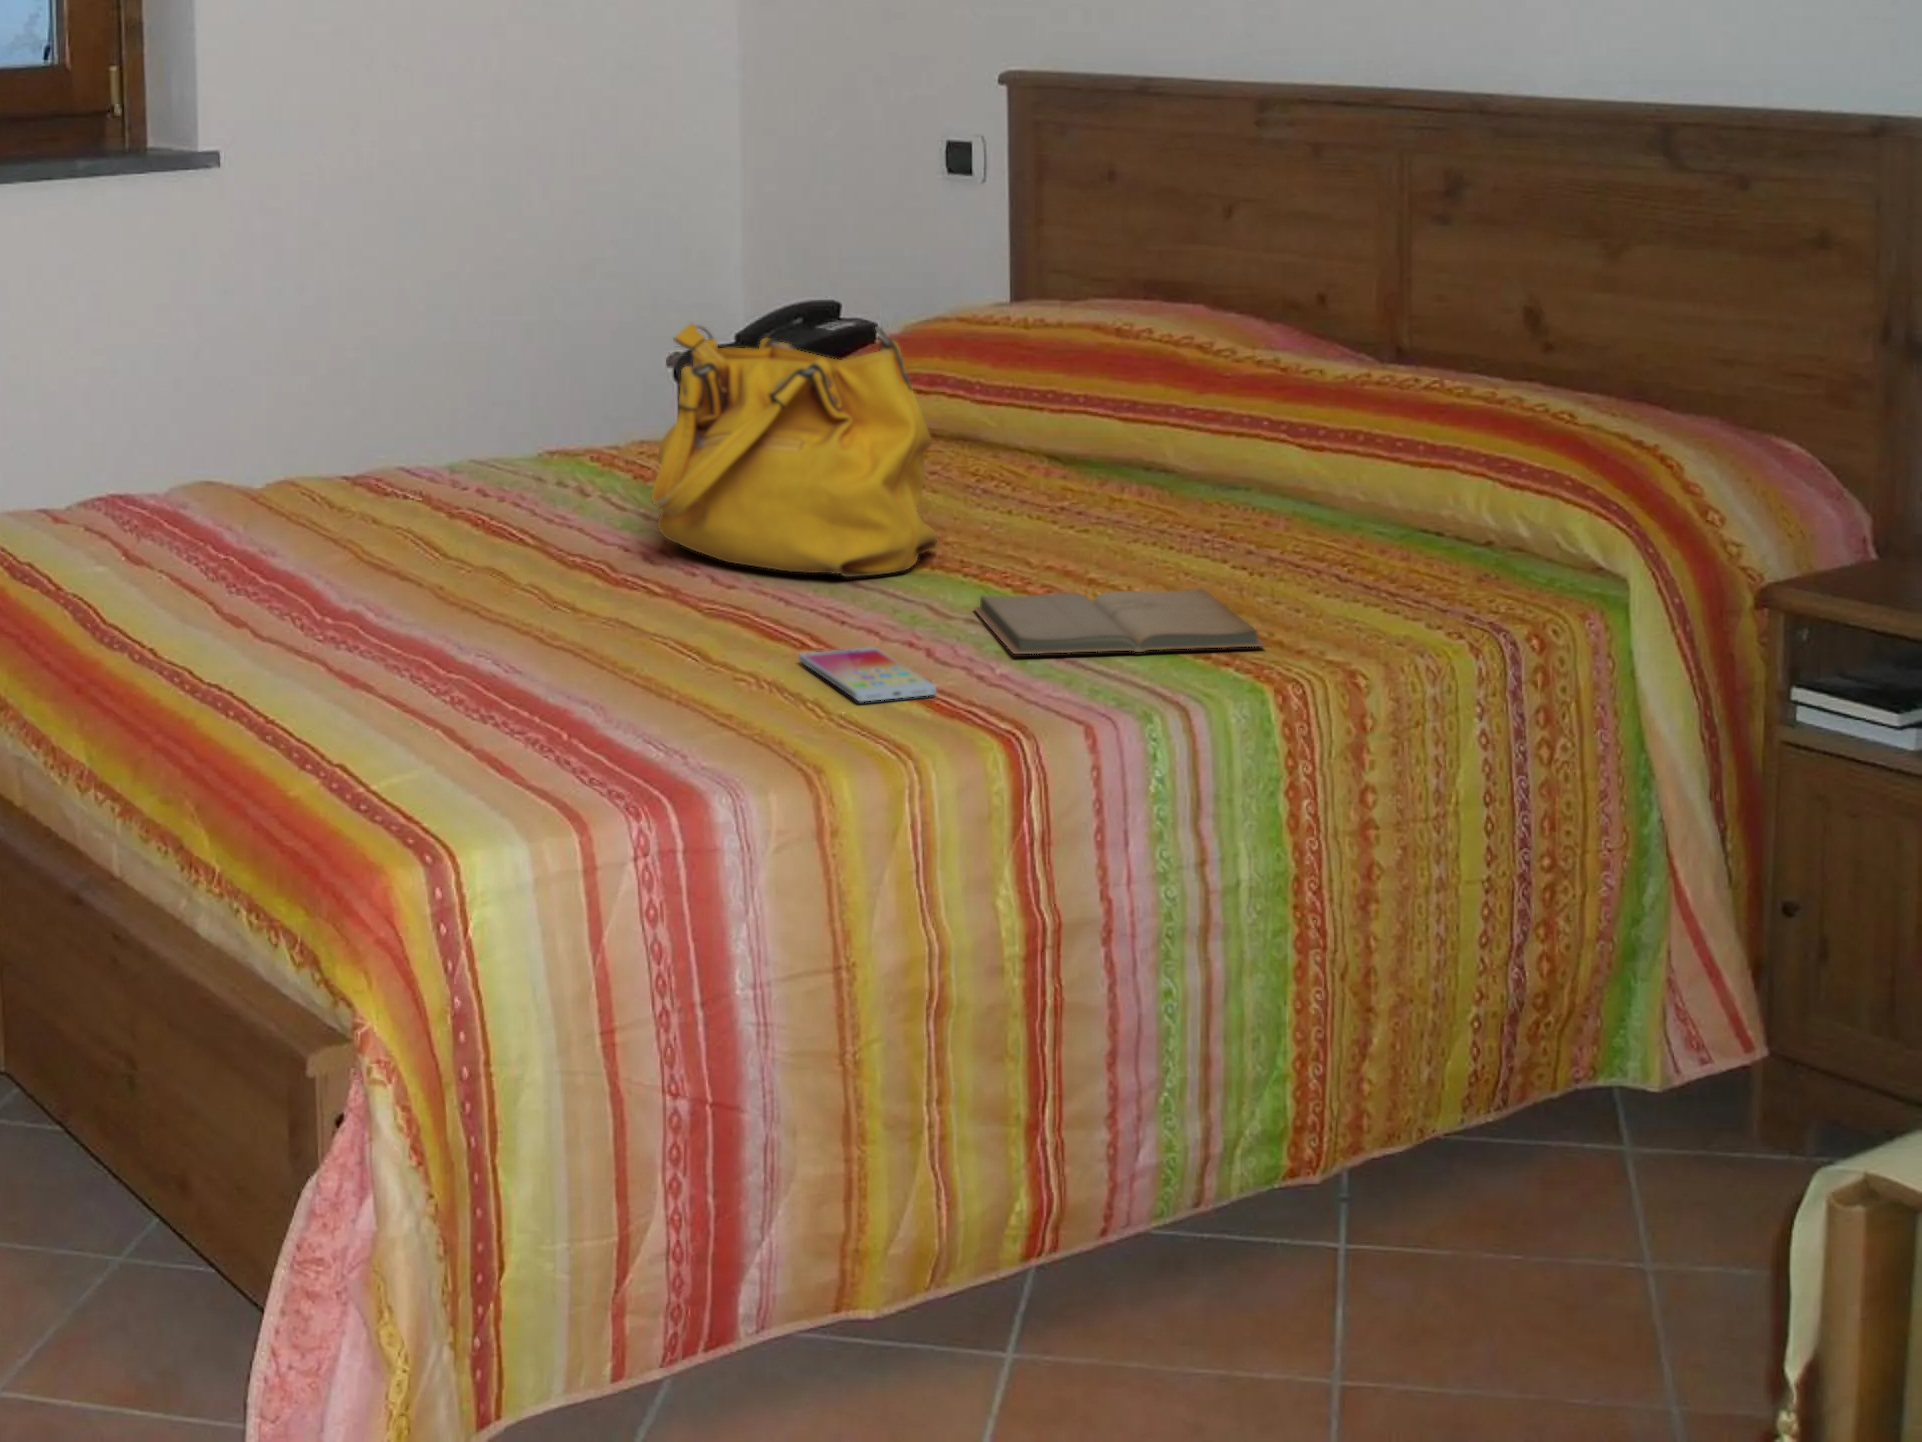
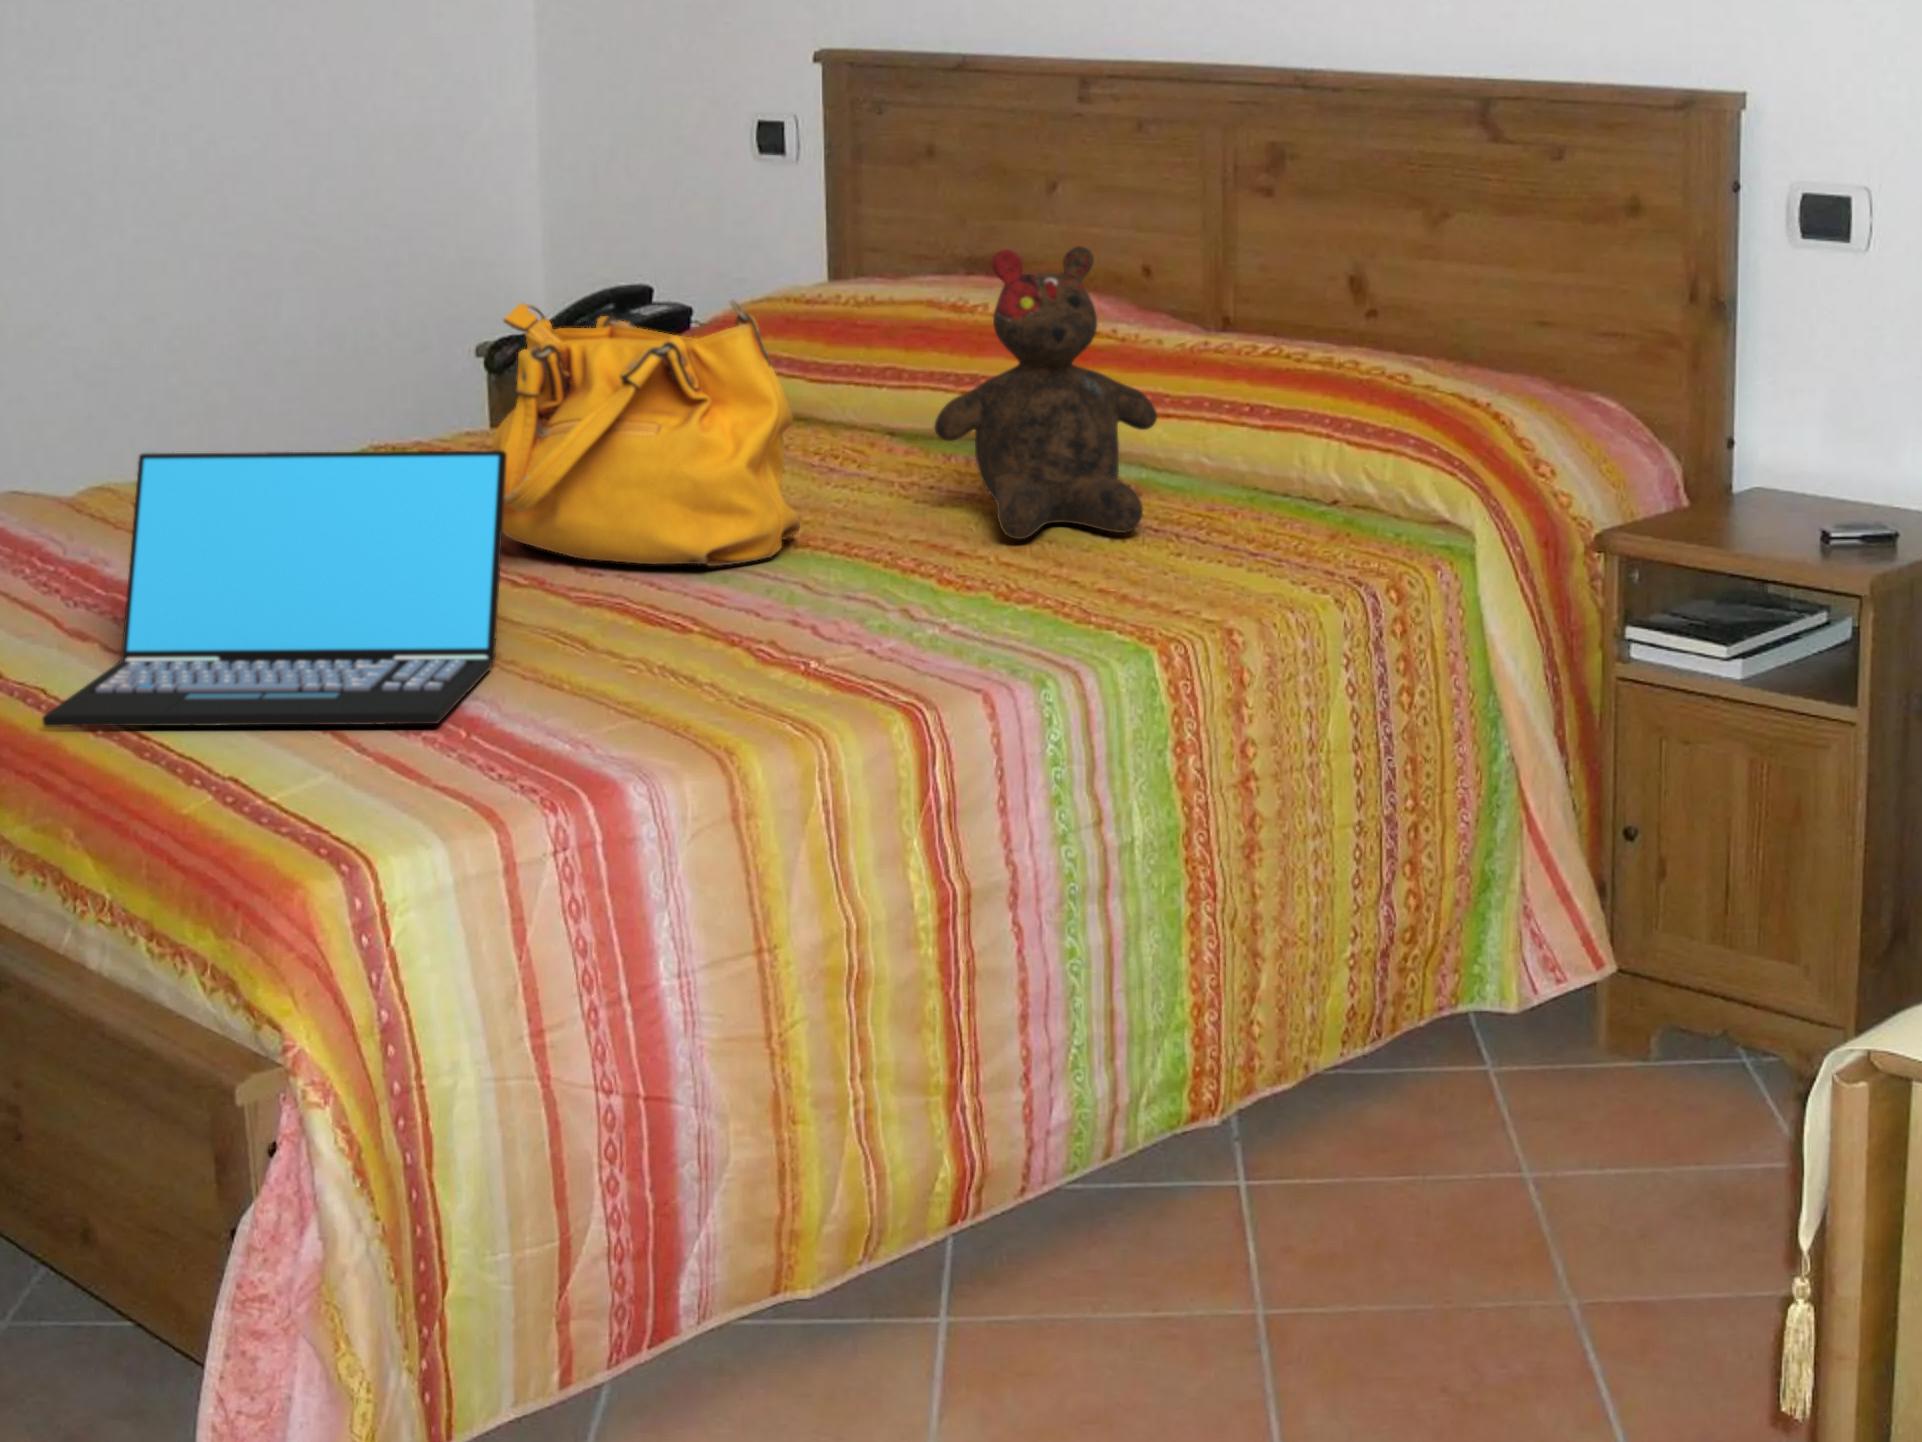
teddy bear: none [1073,284,1298,567] -> present [934,246,1157,539]
laptop: none [211,449,644,718] -> present [43,451,507,727]
book: present [975,589,1264,654] -> none [851,557,1148,631]
smartphone: present [799,647,936,701] -> none [684,633,835,686]

